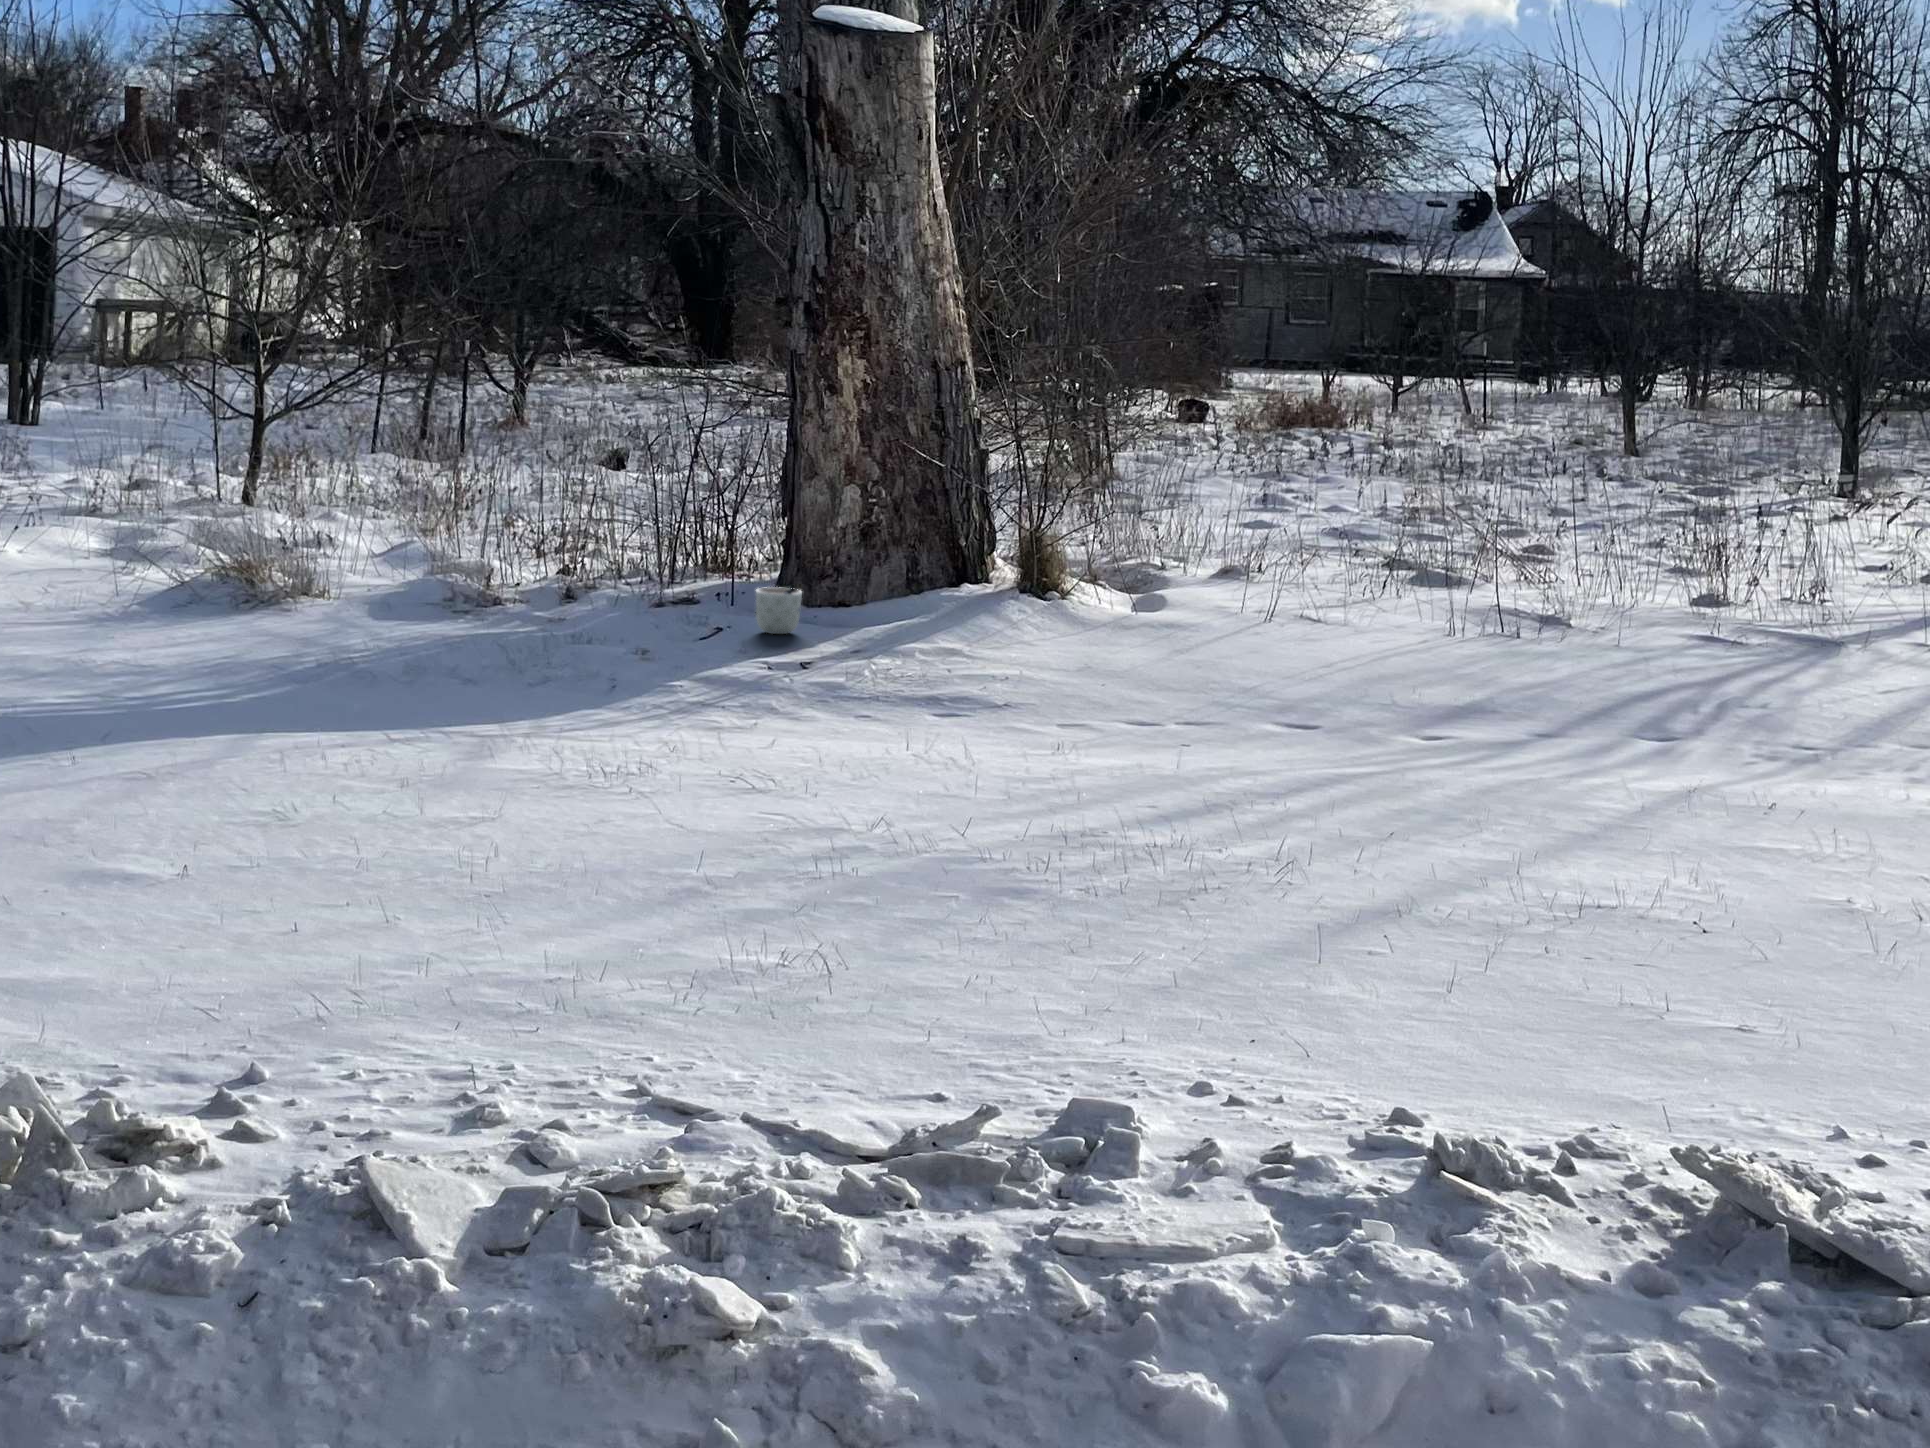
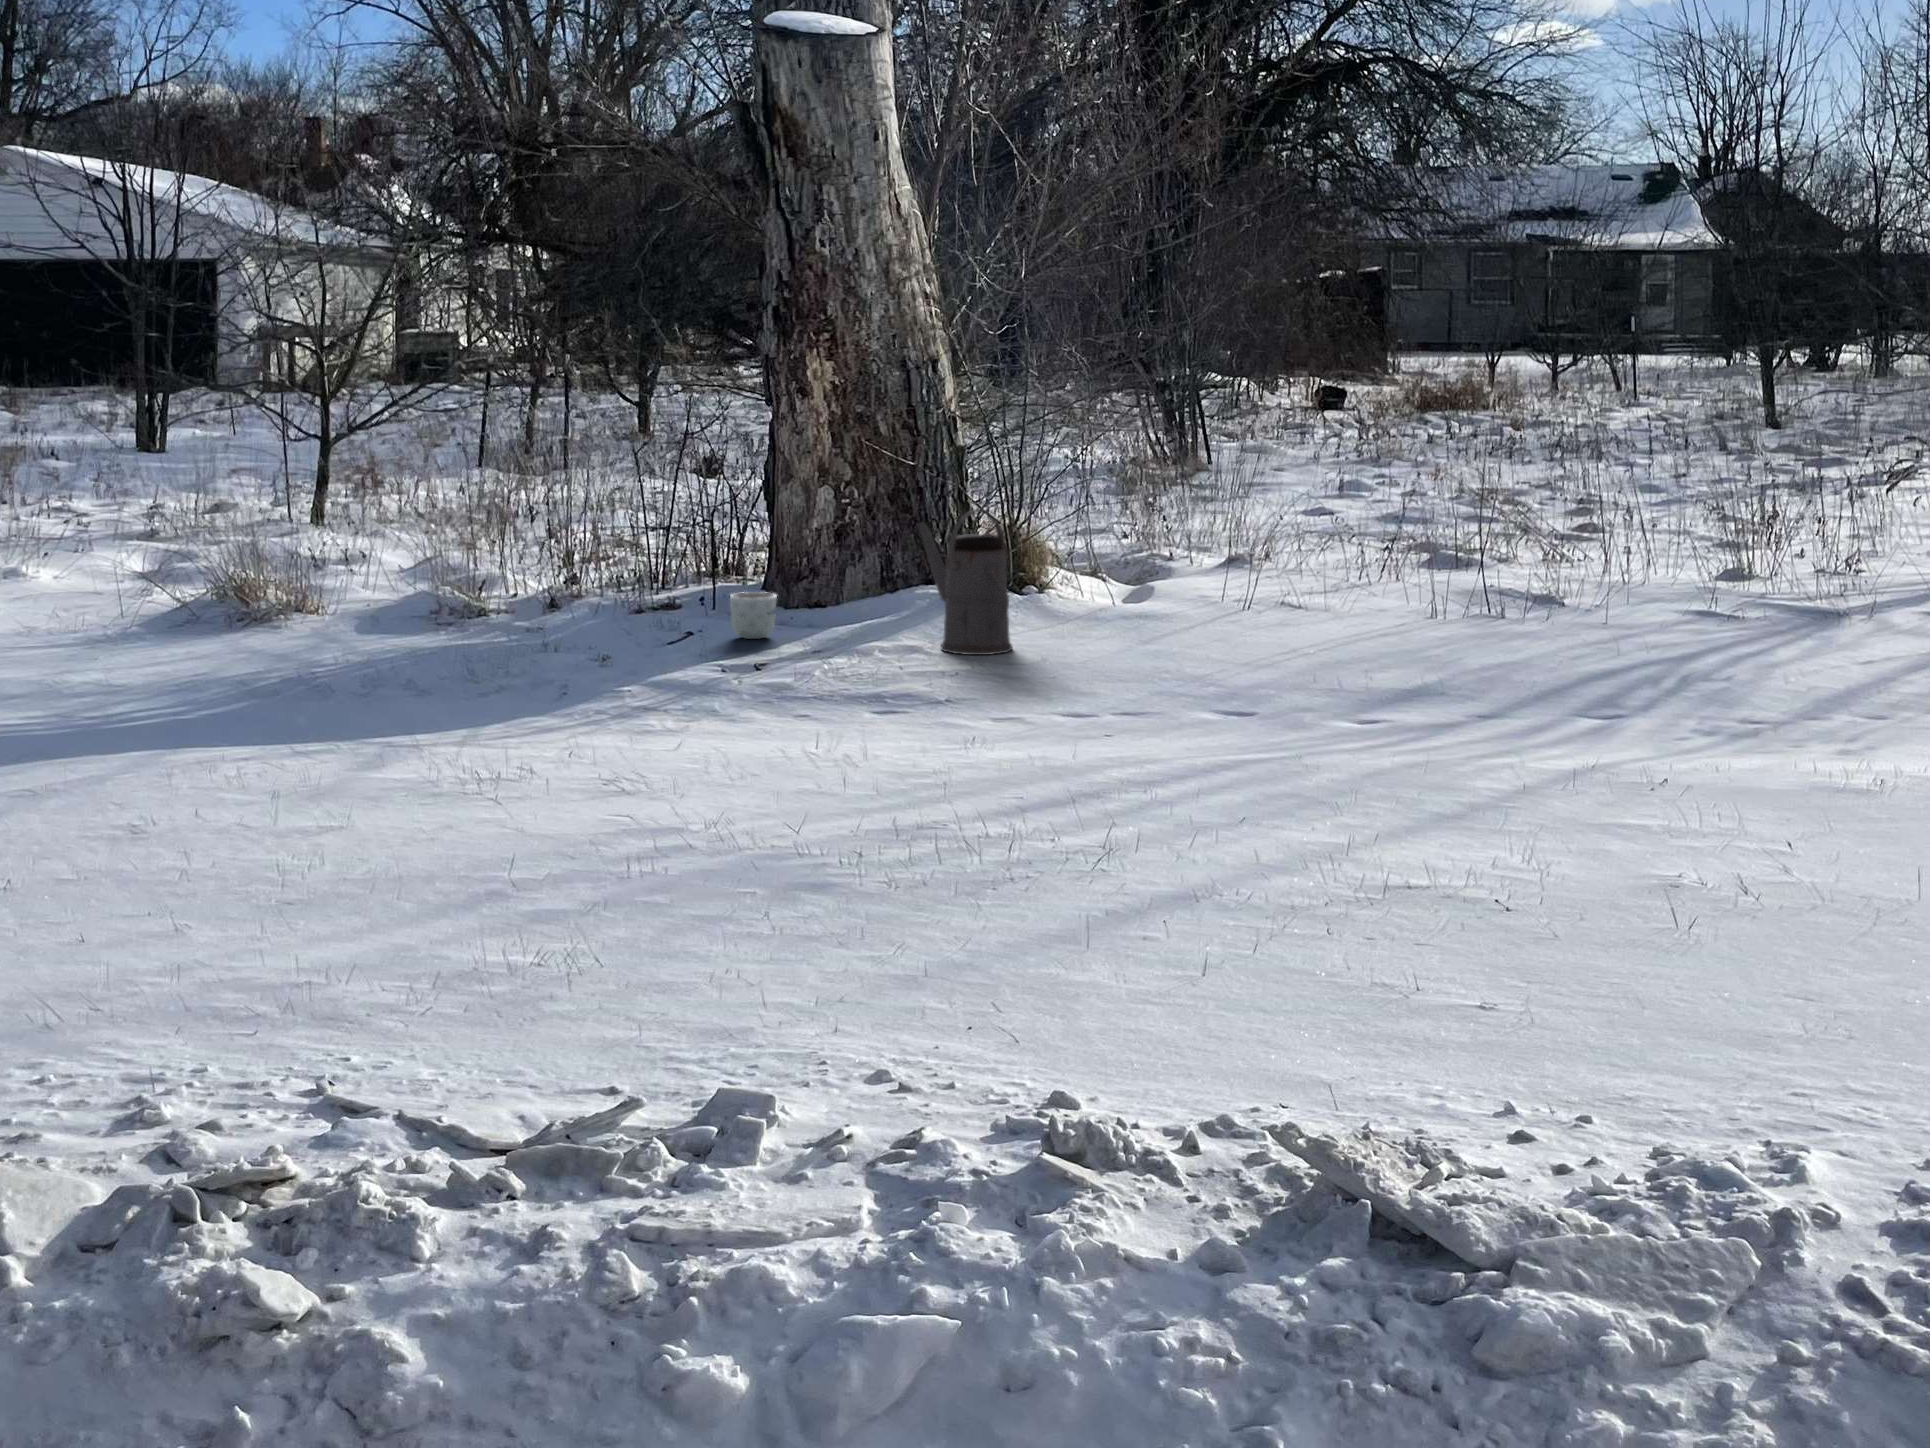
watering can: none [942,512,1045,657] -> present [918,509,1013,655]

